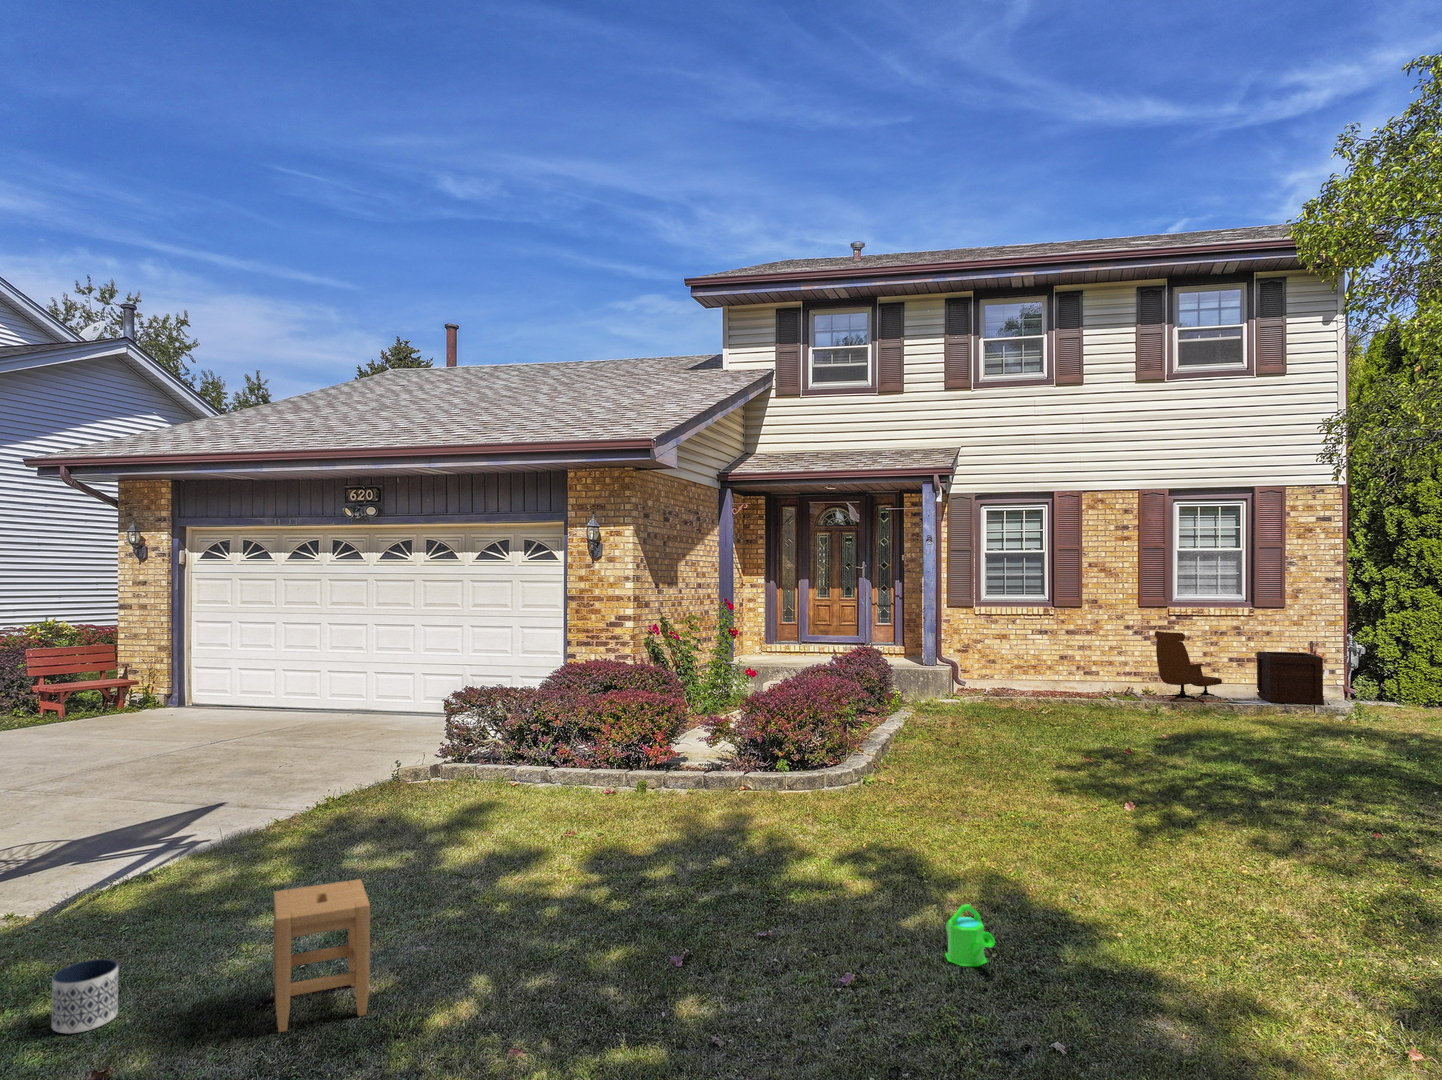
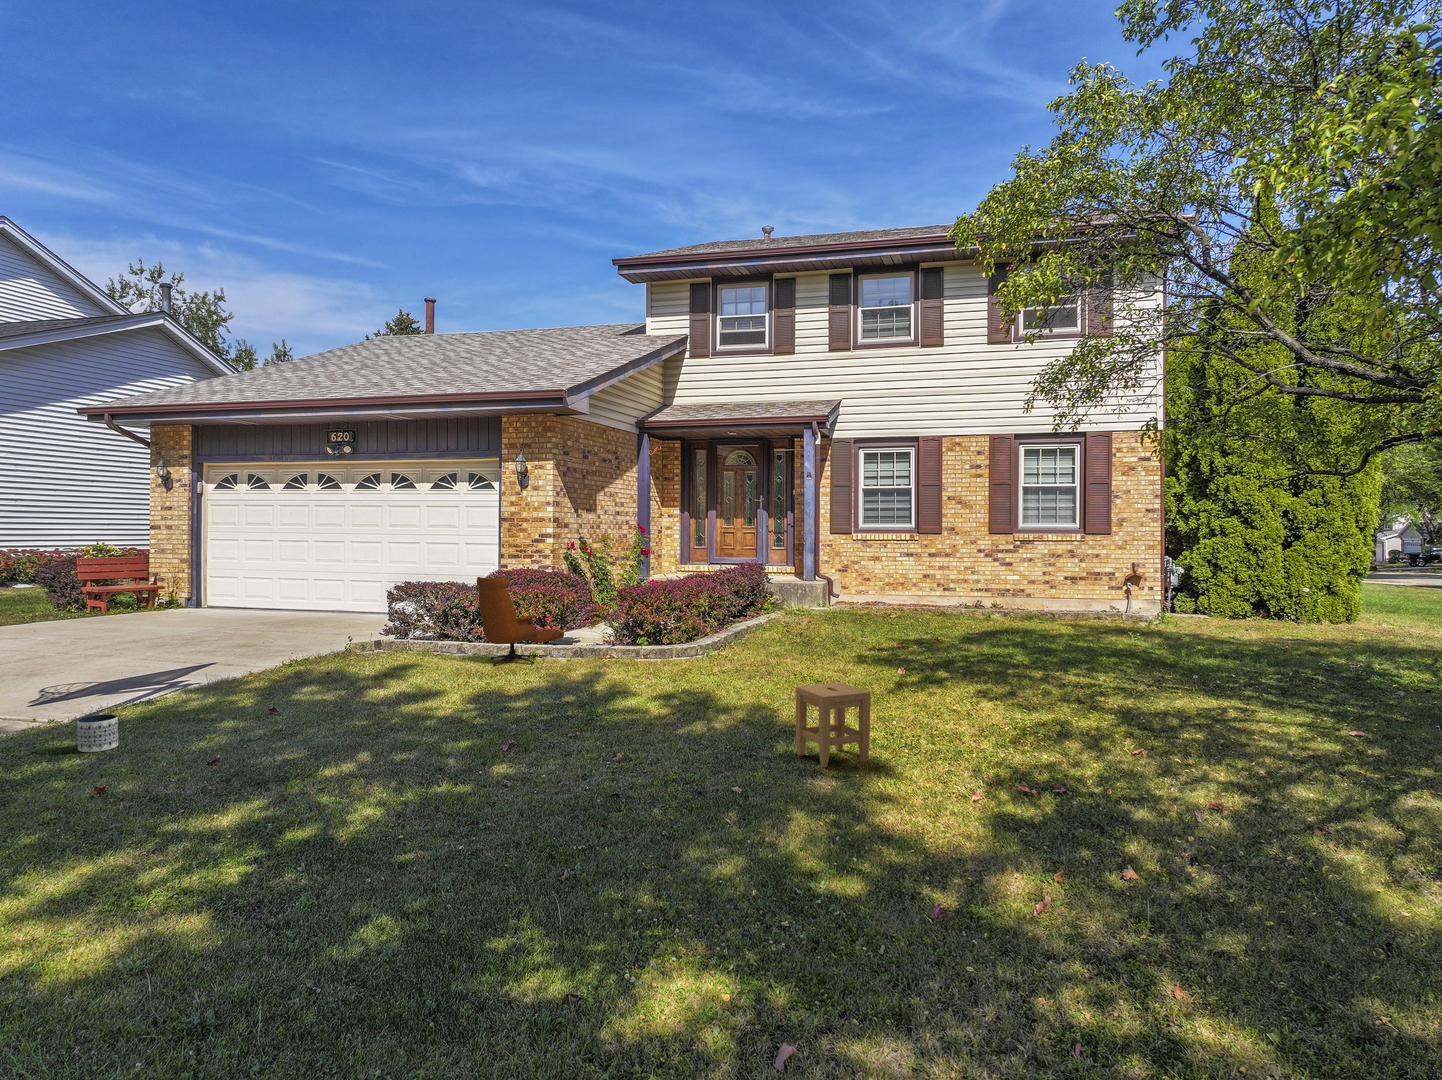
lounge chair: present [1155,631,1222,703] -> present [477,577,564,666]
wooden crate: present [1257,652,1323,705] -> none [1084,571,1130,614]
stool: present [274,879,370,1032] -> present [796,682,871,768]
watering can: present [945,904,995,966] -> none [646,698,673,735]

